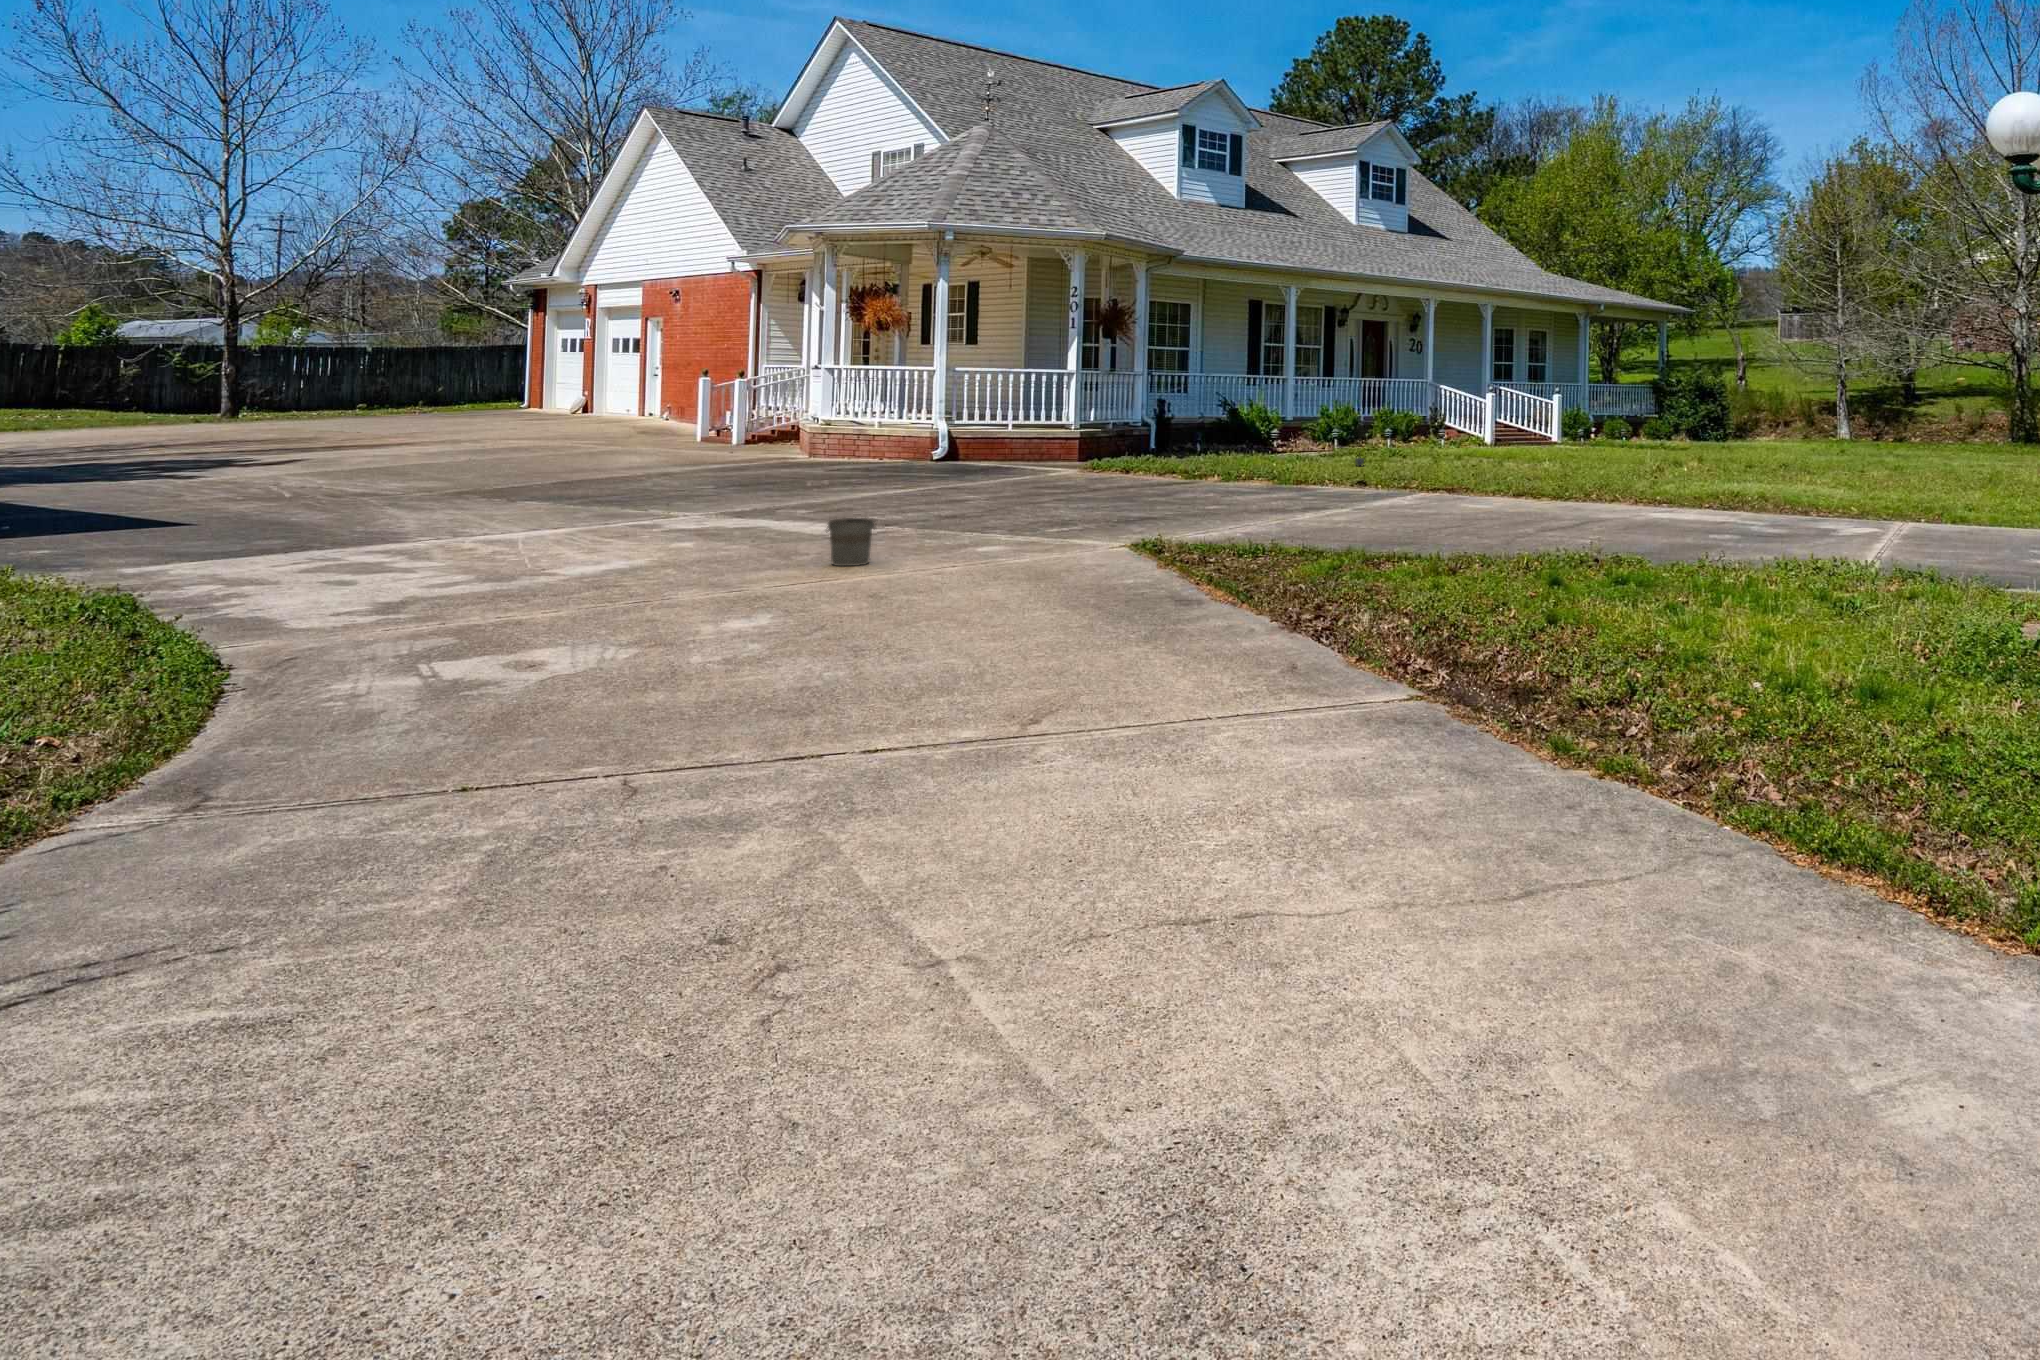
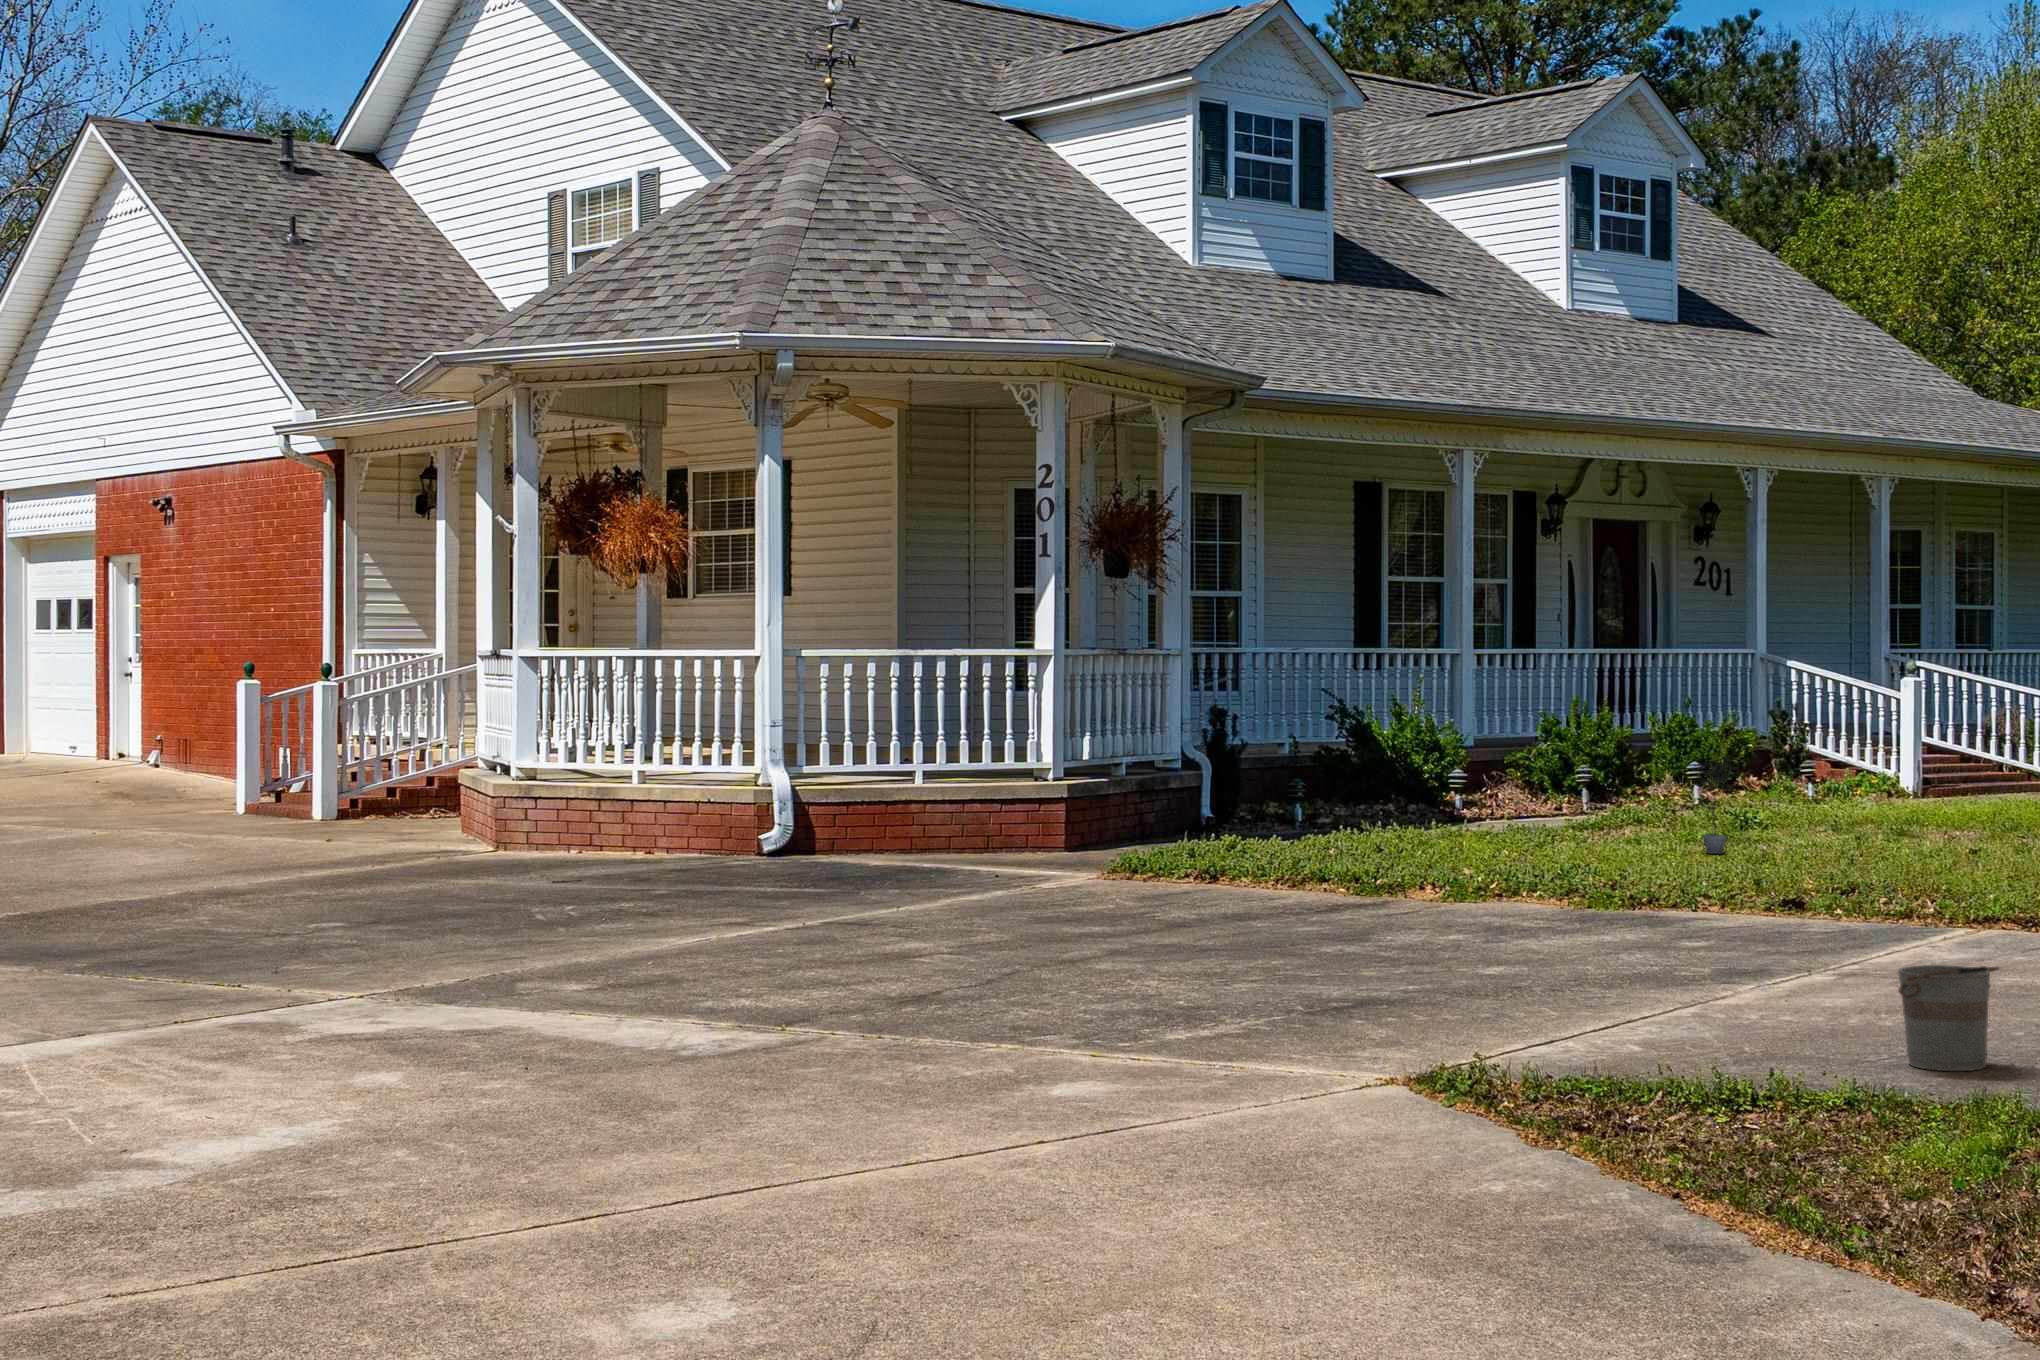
bucket: present [827,518,876,566] -> present [1898,965,2000,1071]

